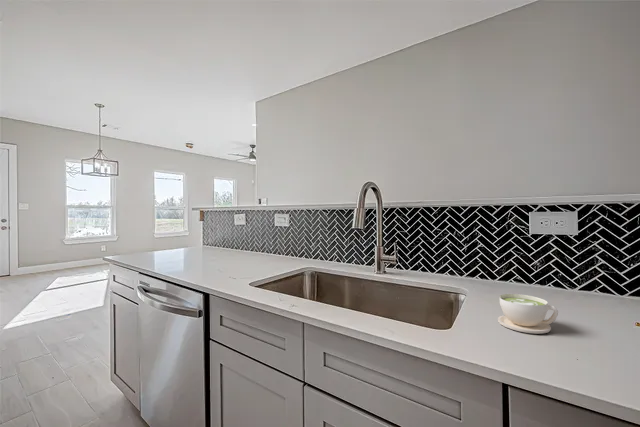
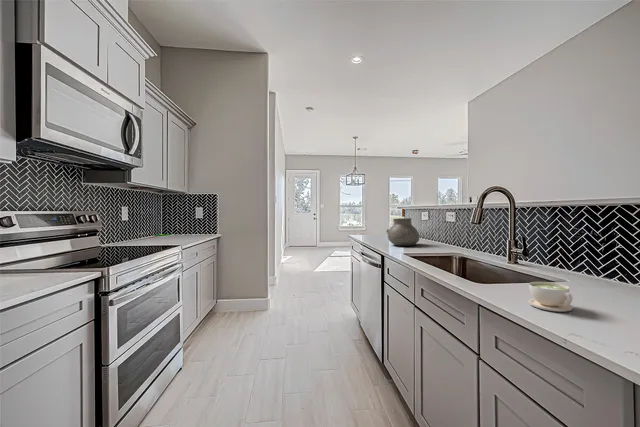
vase: none [196,222,245,262] -> present [386,218,419,246]

